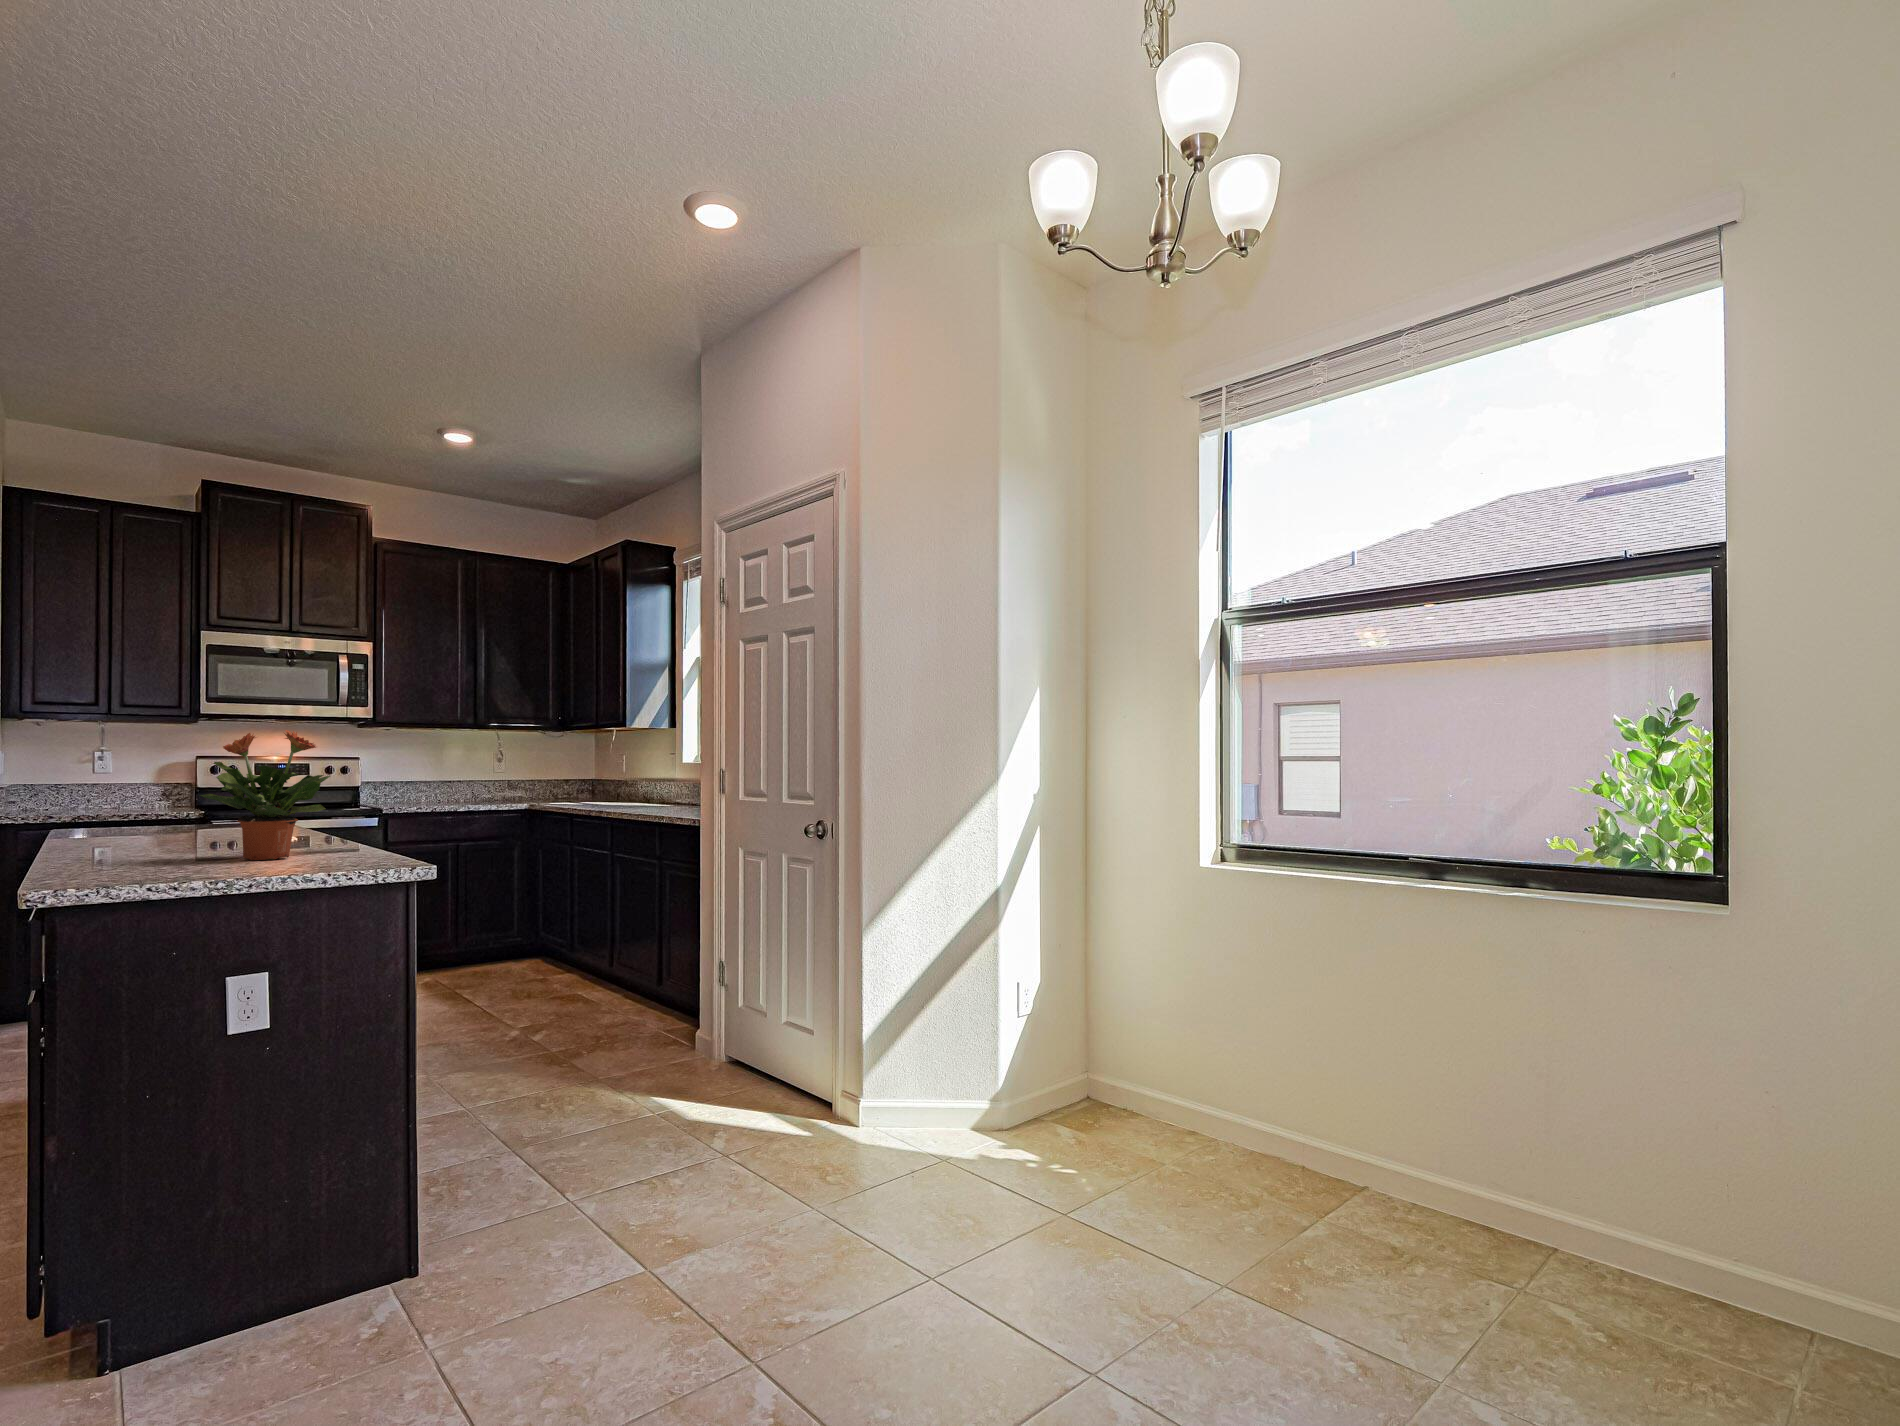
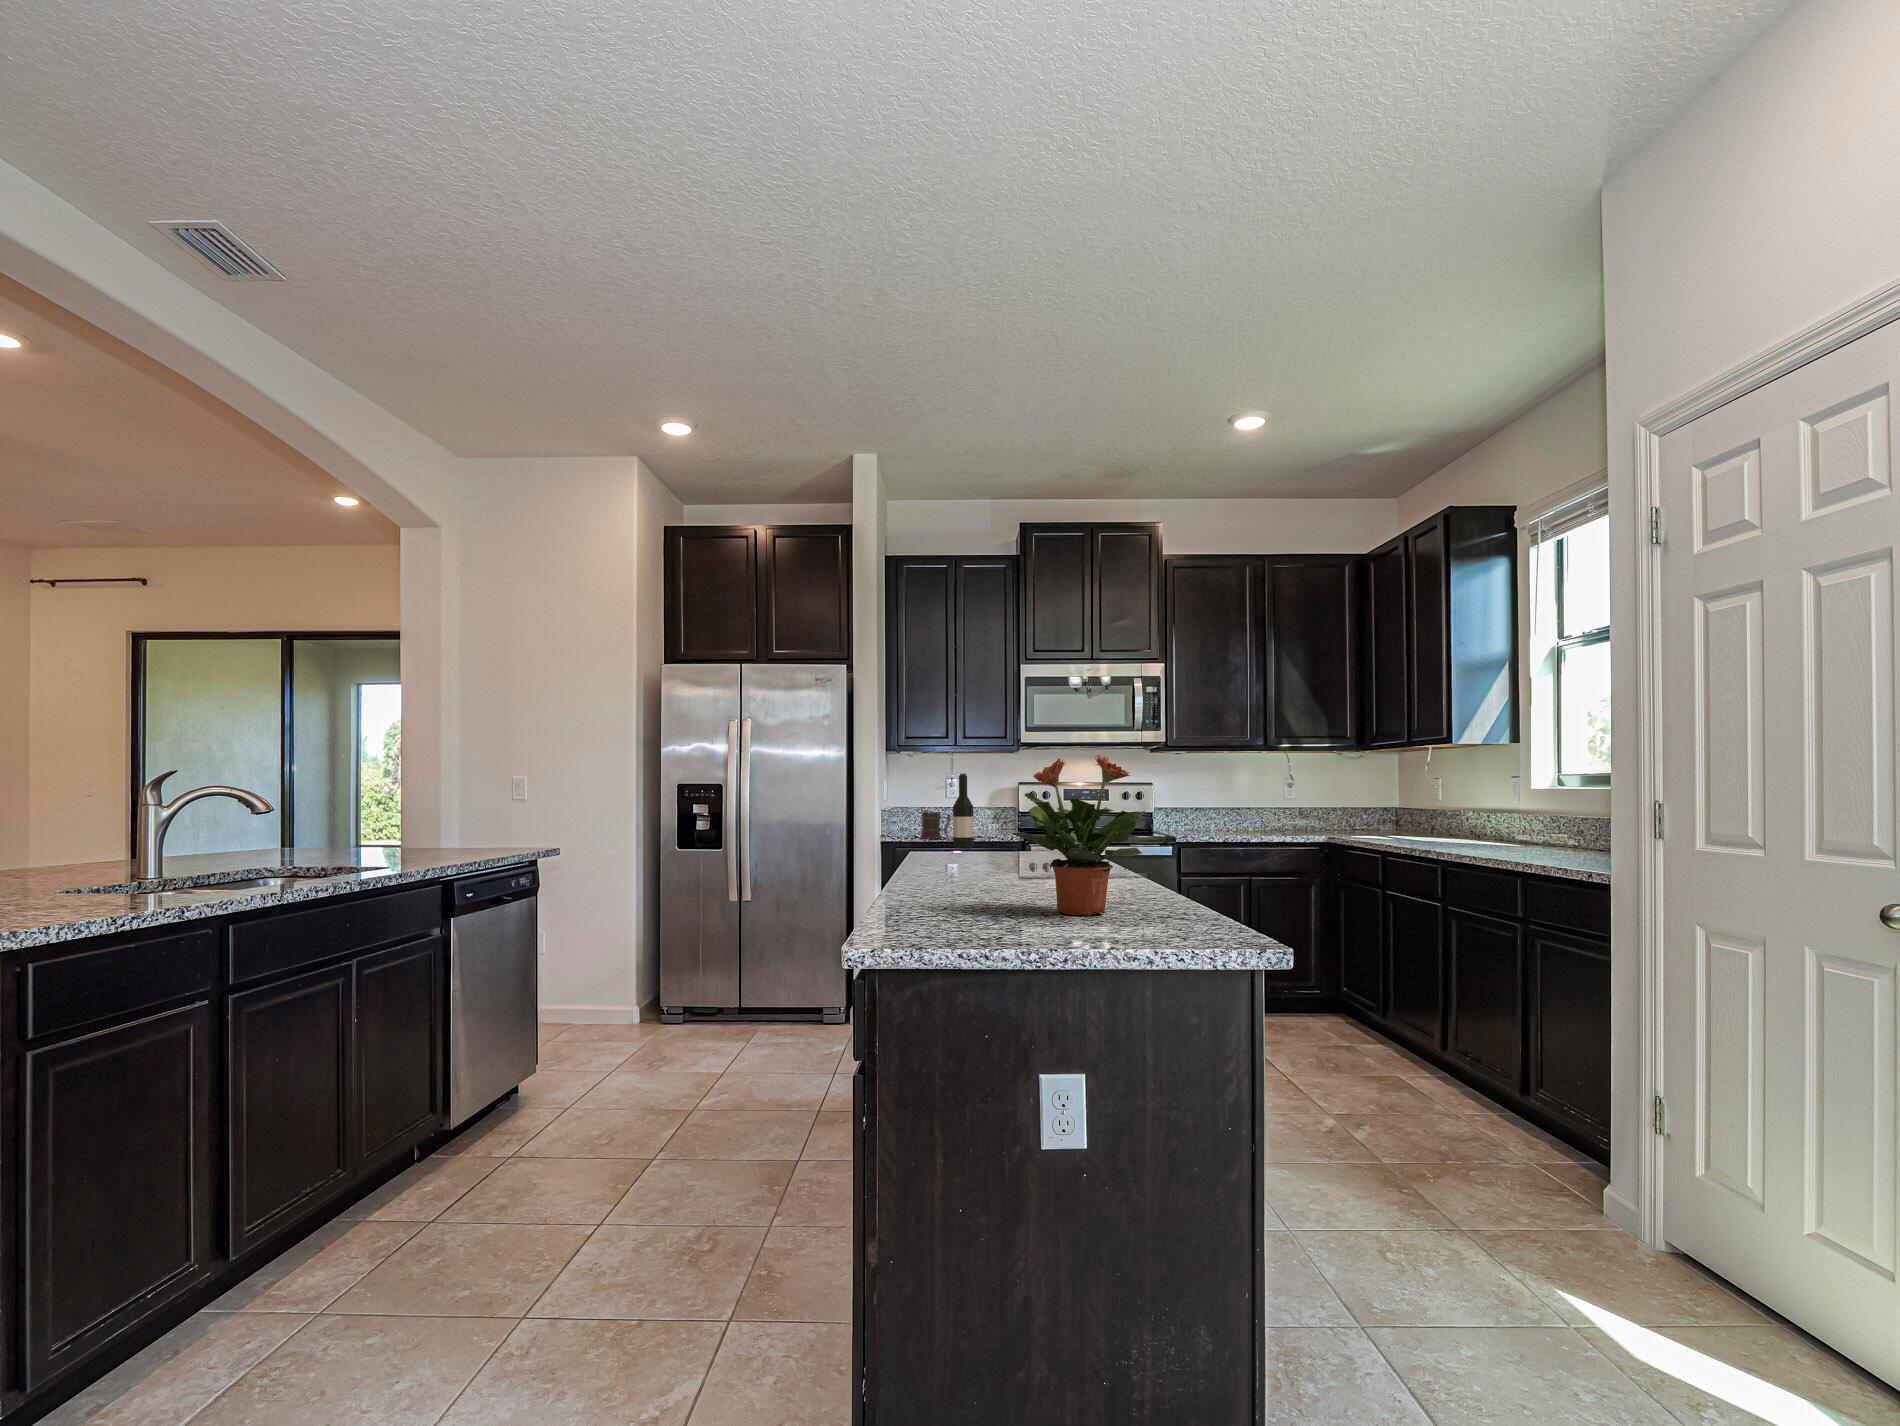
wine bottle: none [114,747,142,825] -> present [953,774,973,848]
mug: none [63,789,109,819] -> present [920,811,951,839]

